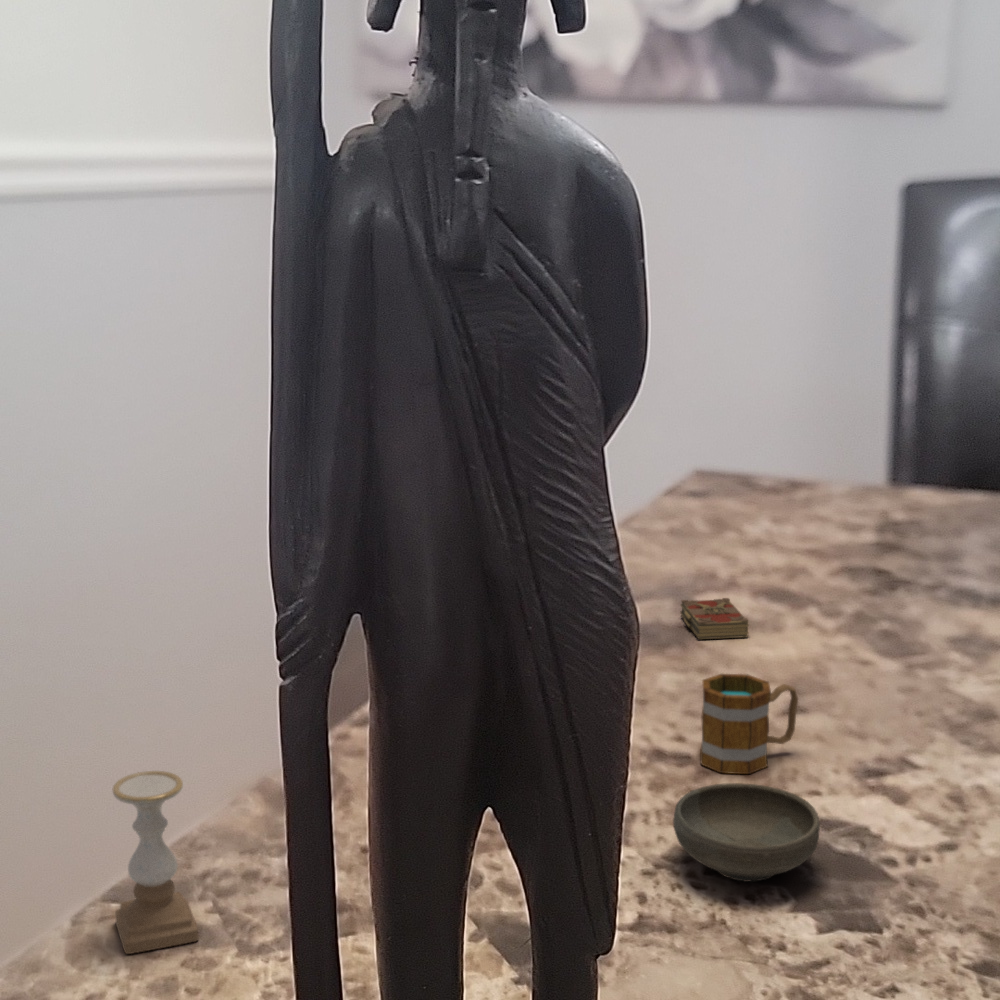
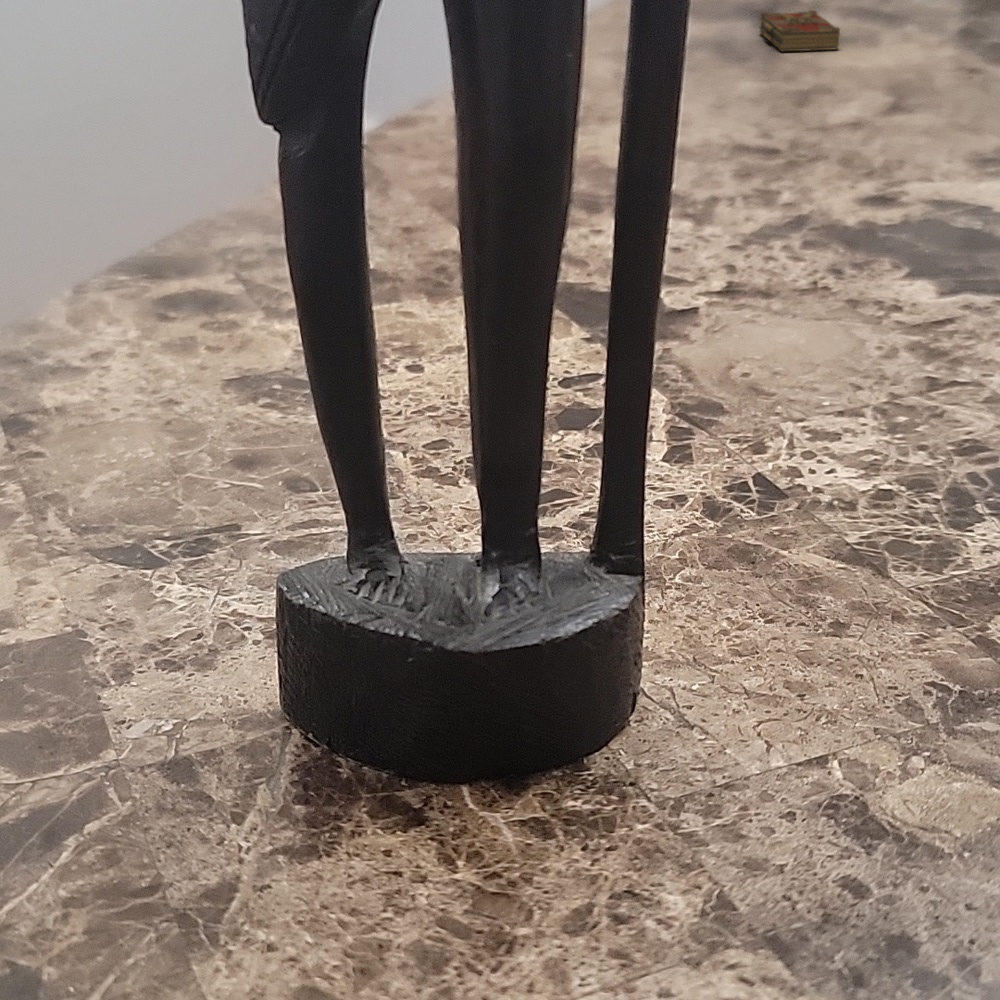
mug: present [700,674,798,774] -> none [790,49,909,162]
candle holder: present [112,771,198,954] -> none [108,103,219,314]
bowl: present [673,783,820,881] -> none [768,149,943,251]

